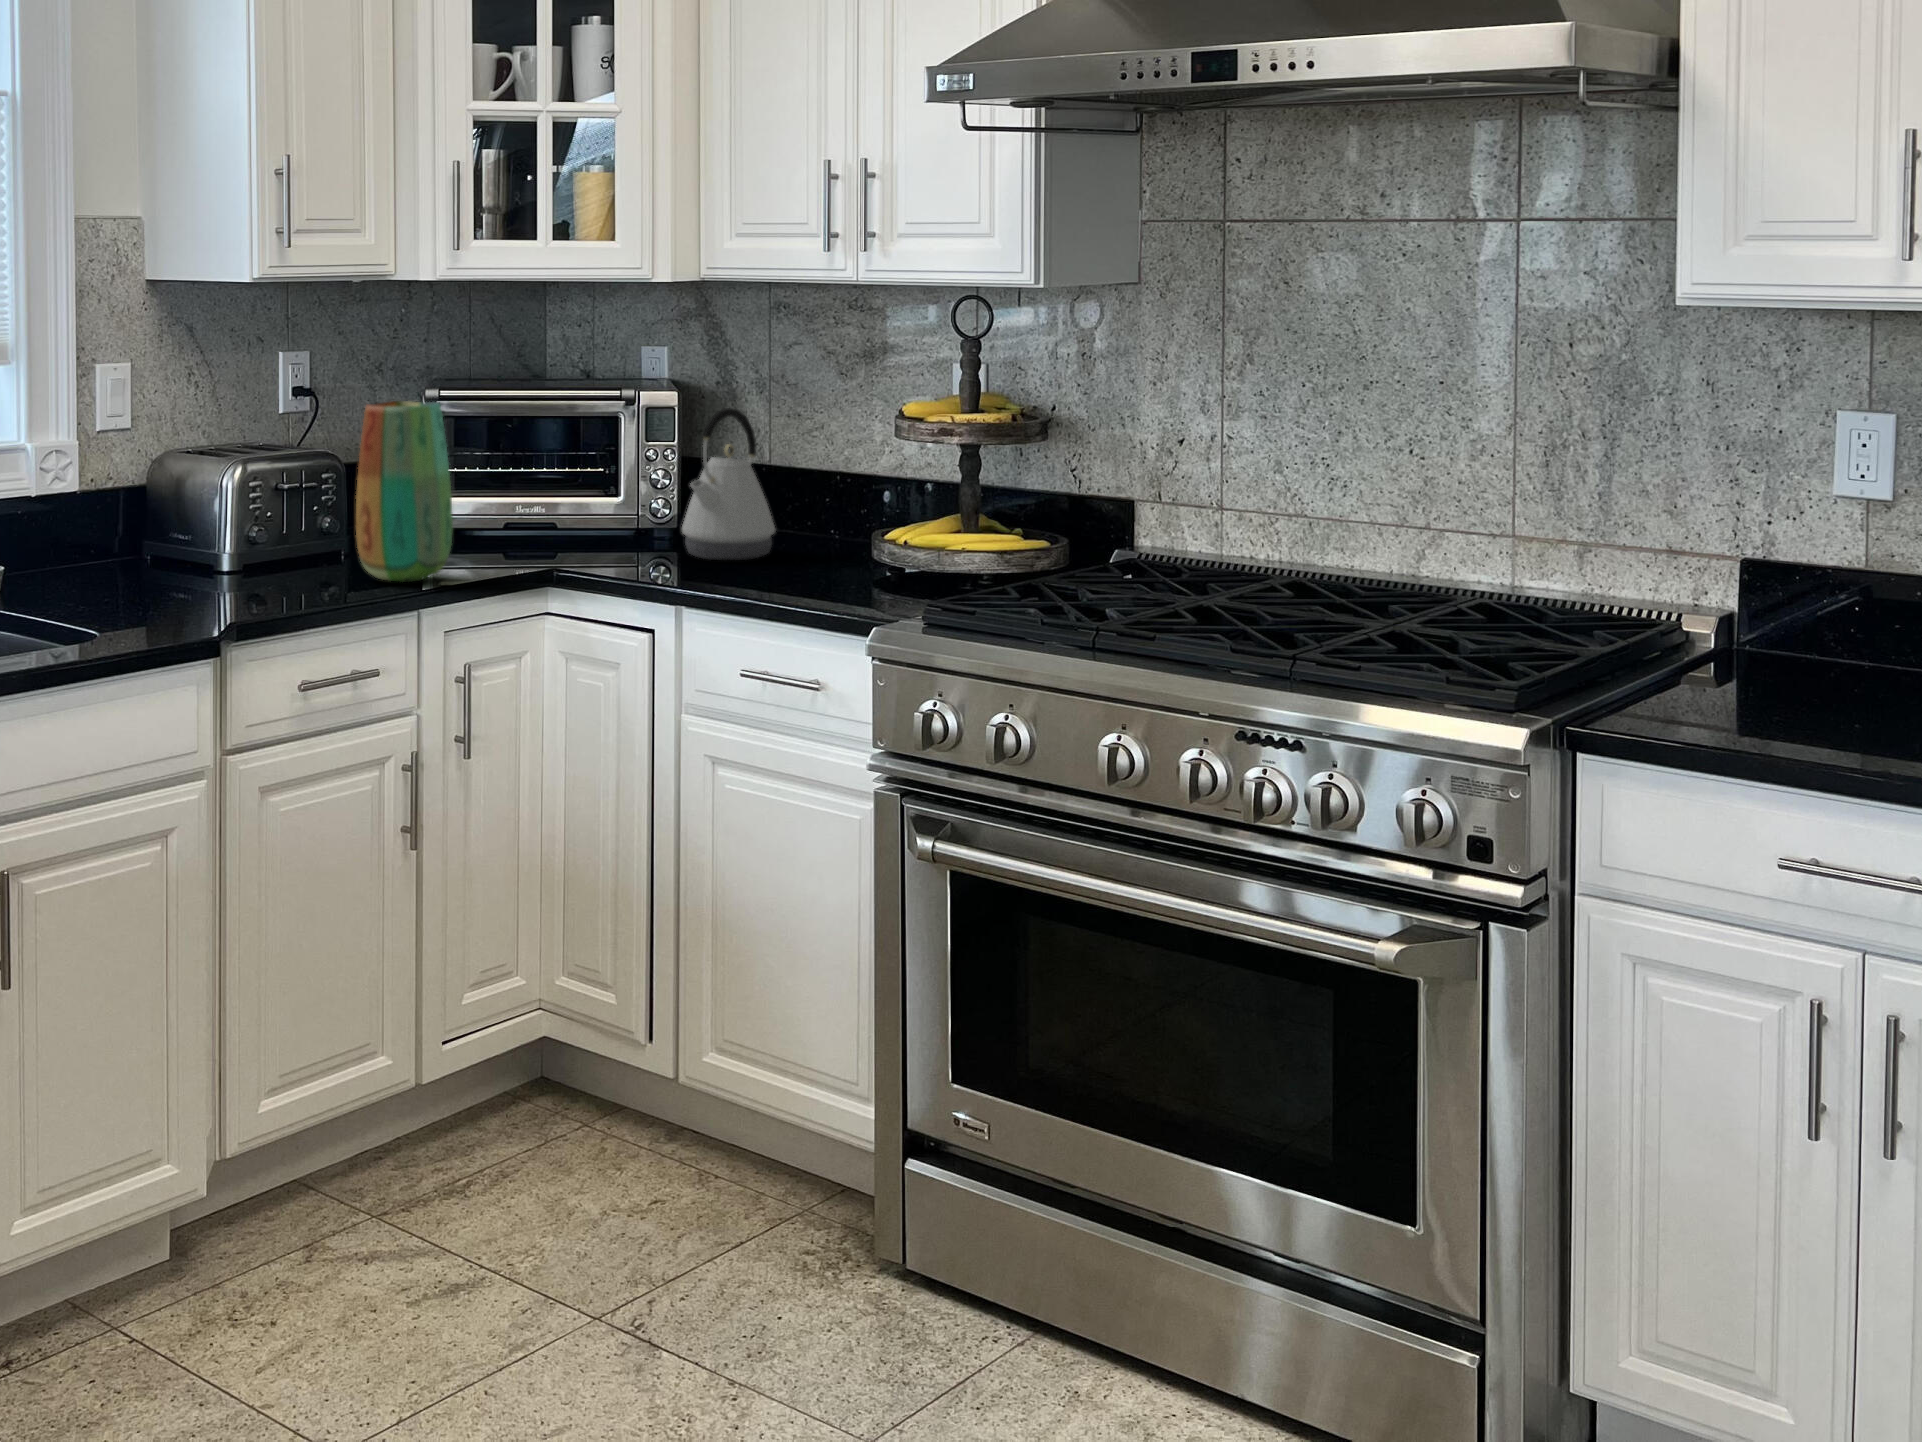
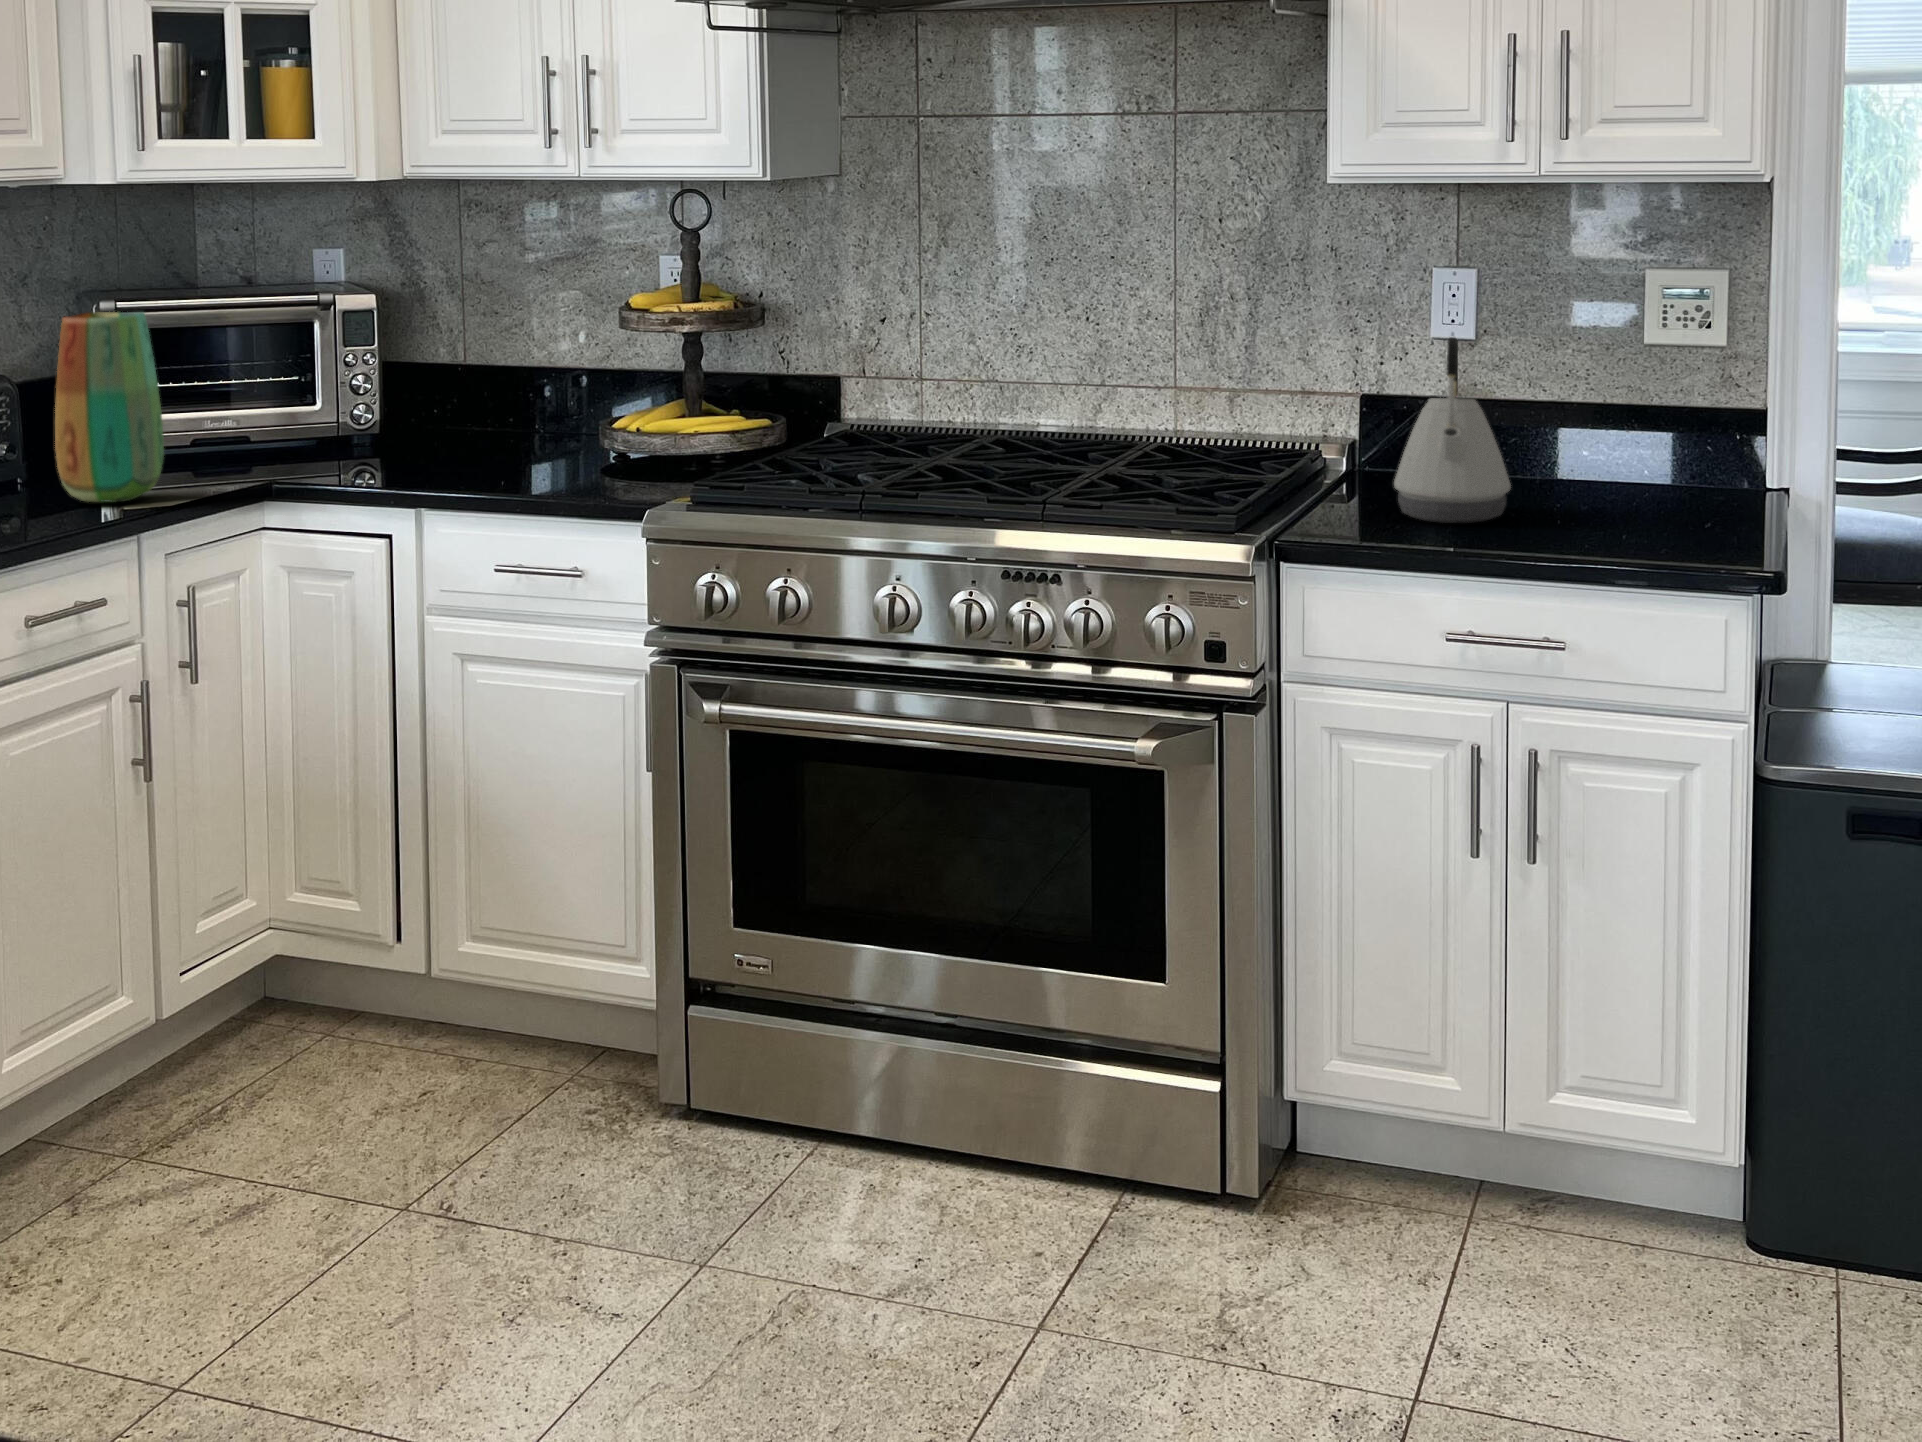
kettle: present [682,408,775,560] -> present [1394,337,1511,523]

